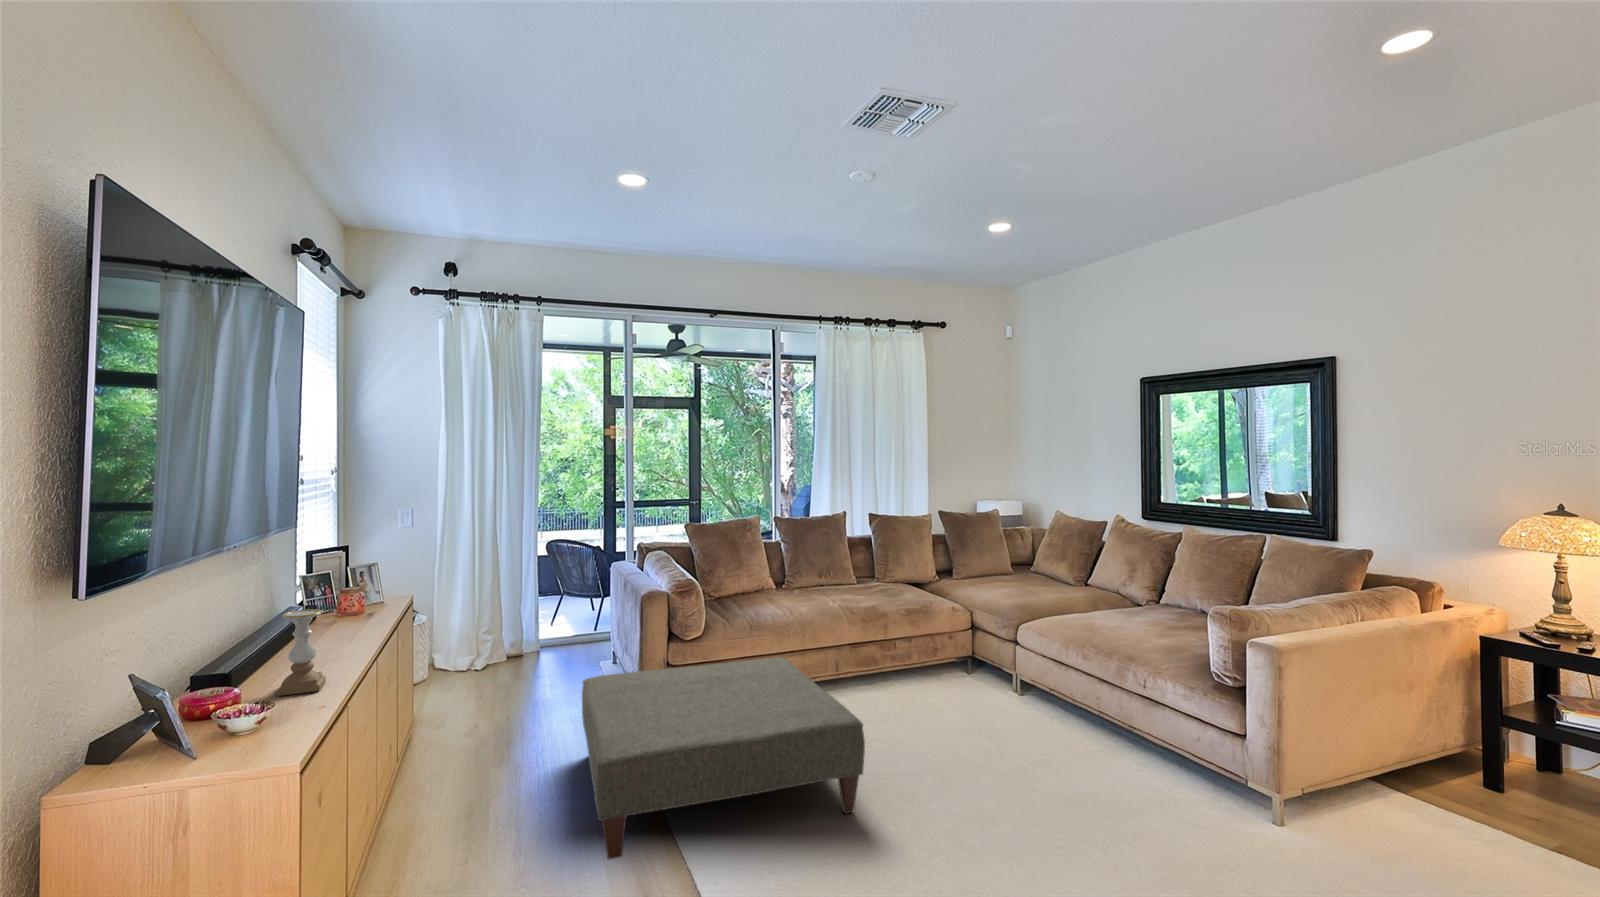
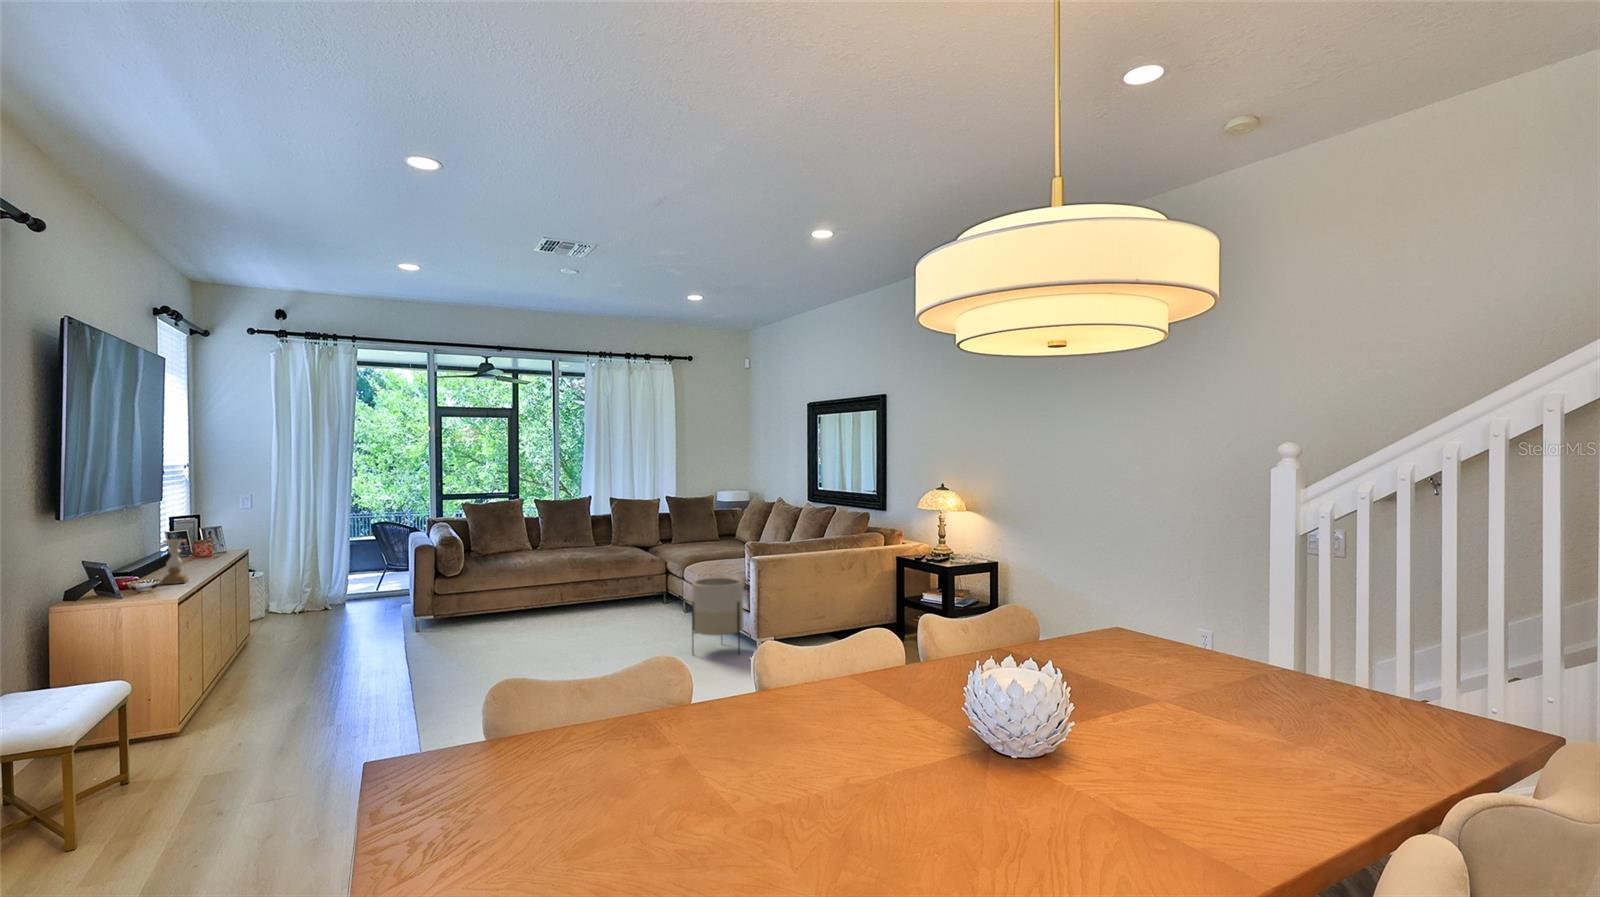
ottoman: present [582,657,865,859] -> none [356,586,531,681]
planter: none [1121,666,1224,815] -> present [692,578,743,654]

